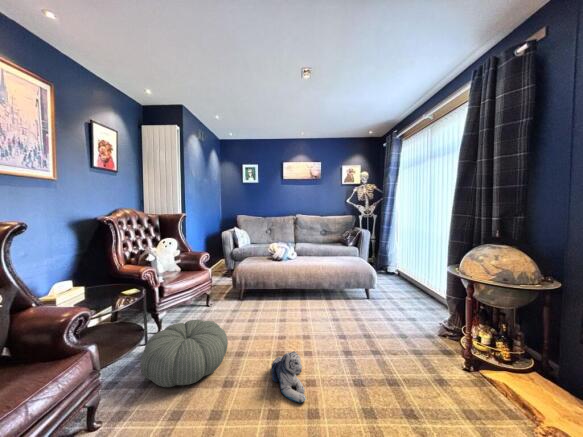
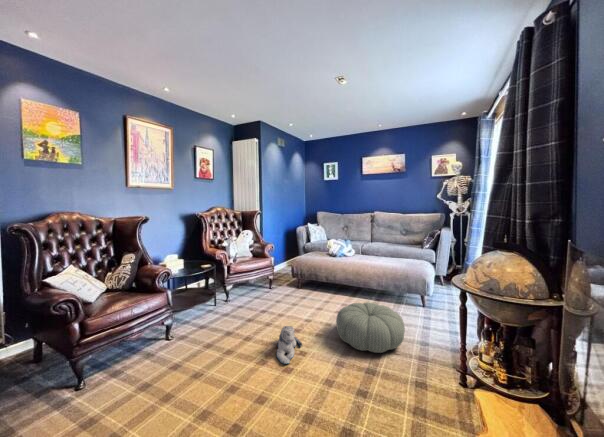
pouf: present [141,320,228,387] -> present [336,302,405,353]

